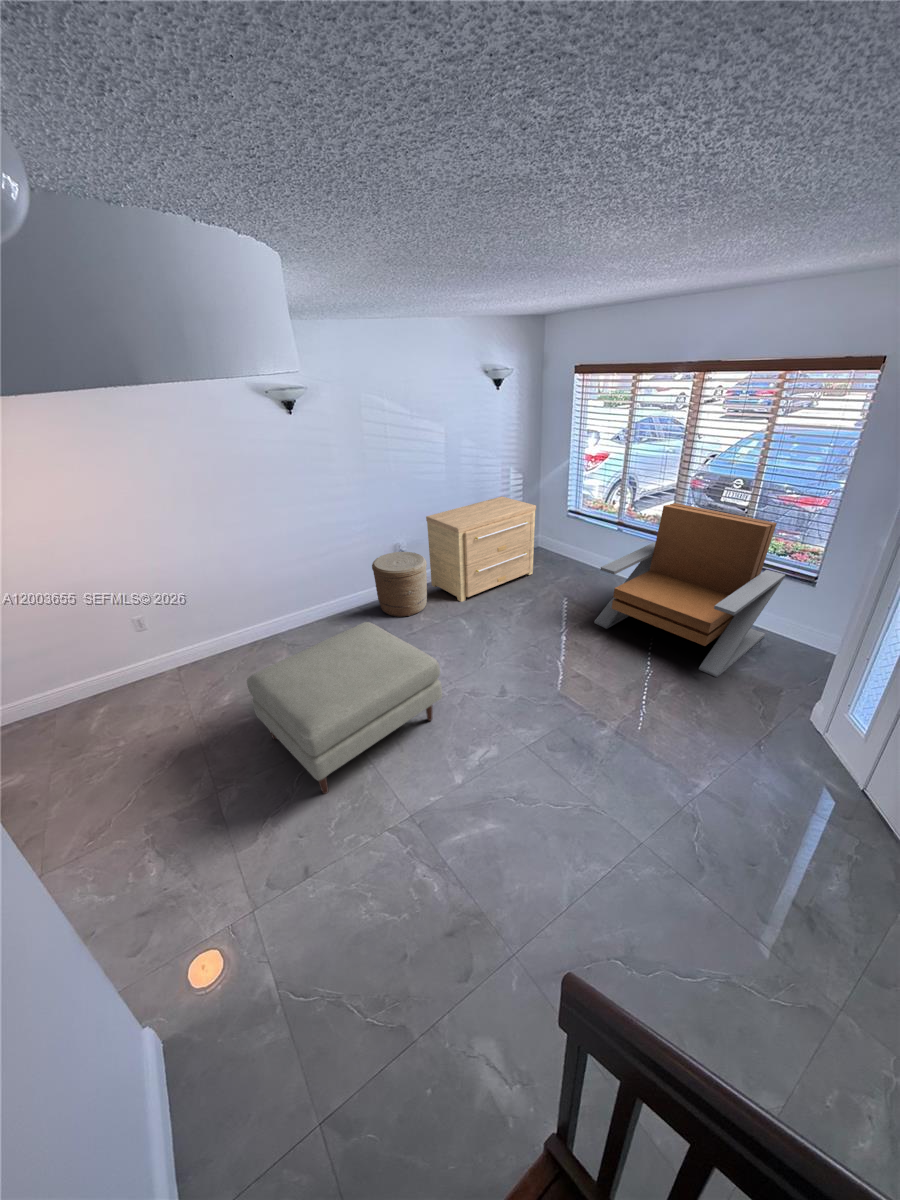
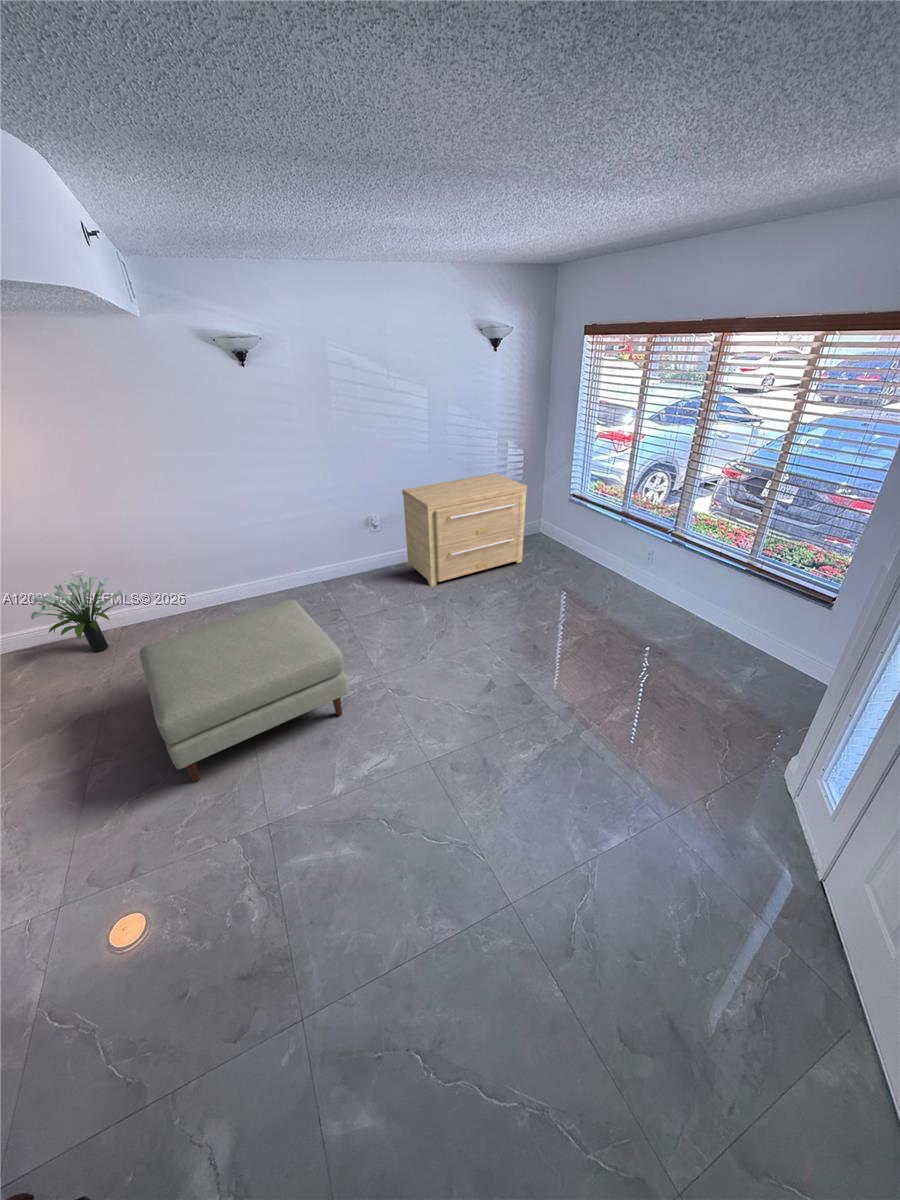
lounge chair: present [594,503,785,677] -> none [567,494,797,707]
woven basket: present [372,552,427,617] -> none [334,526,394,597]
potted plant: none [106,620,192,694] -> present [31,576,123,652]

